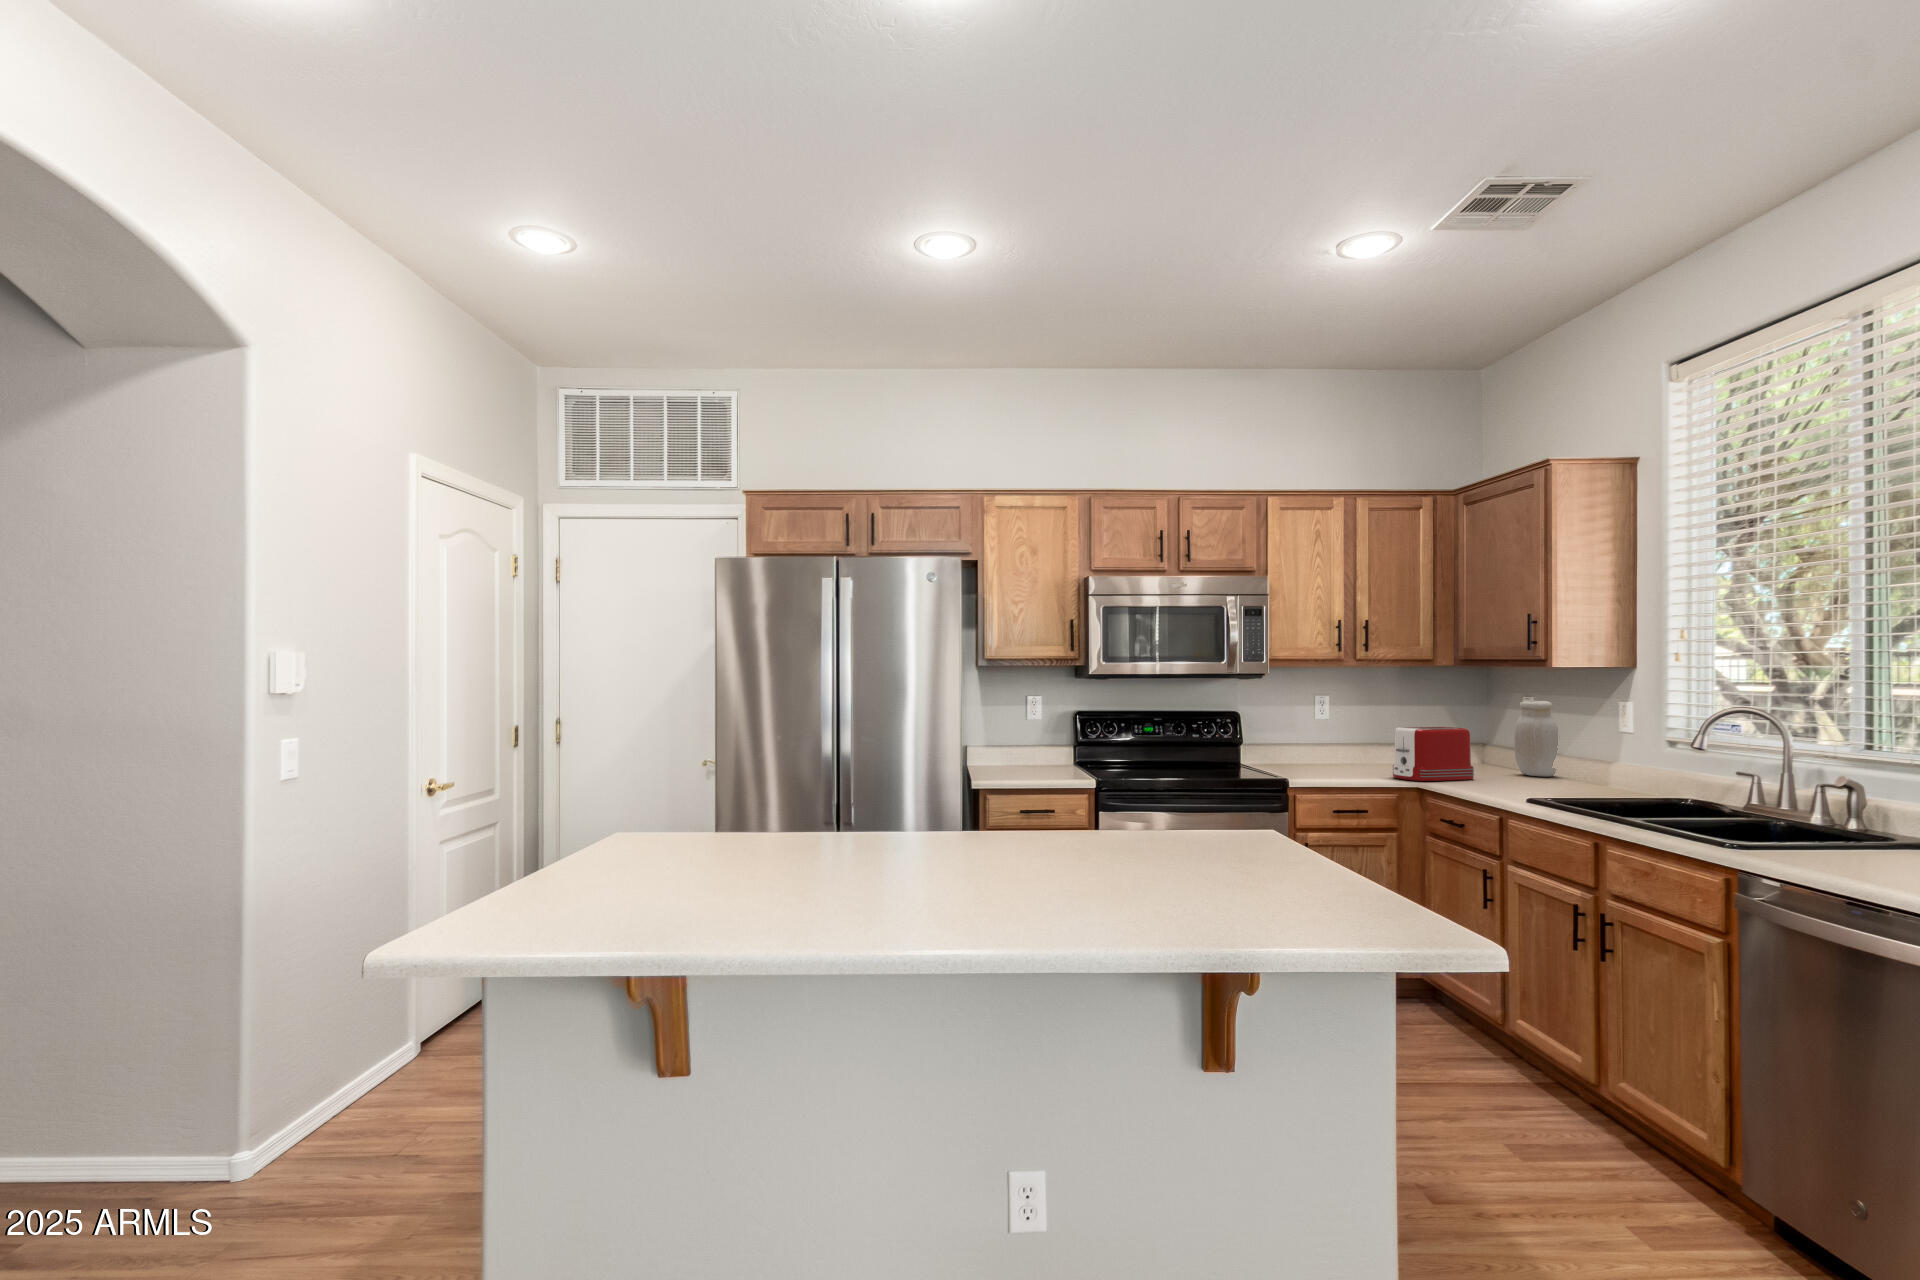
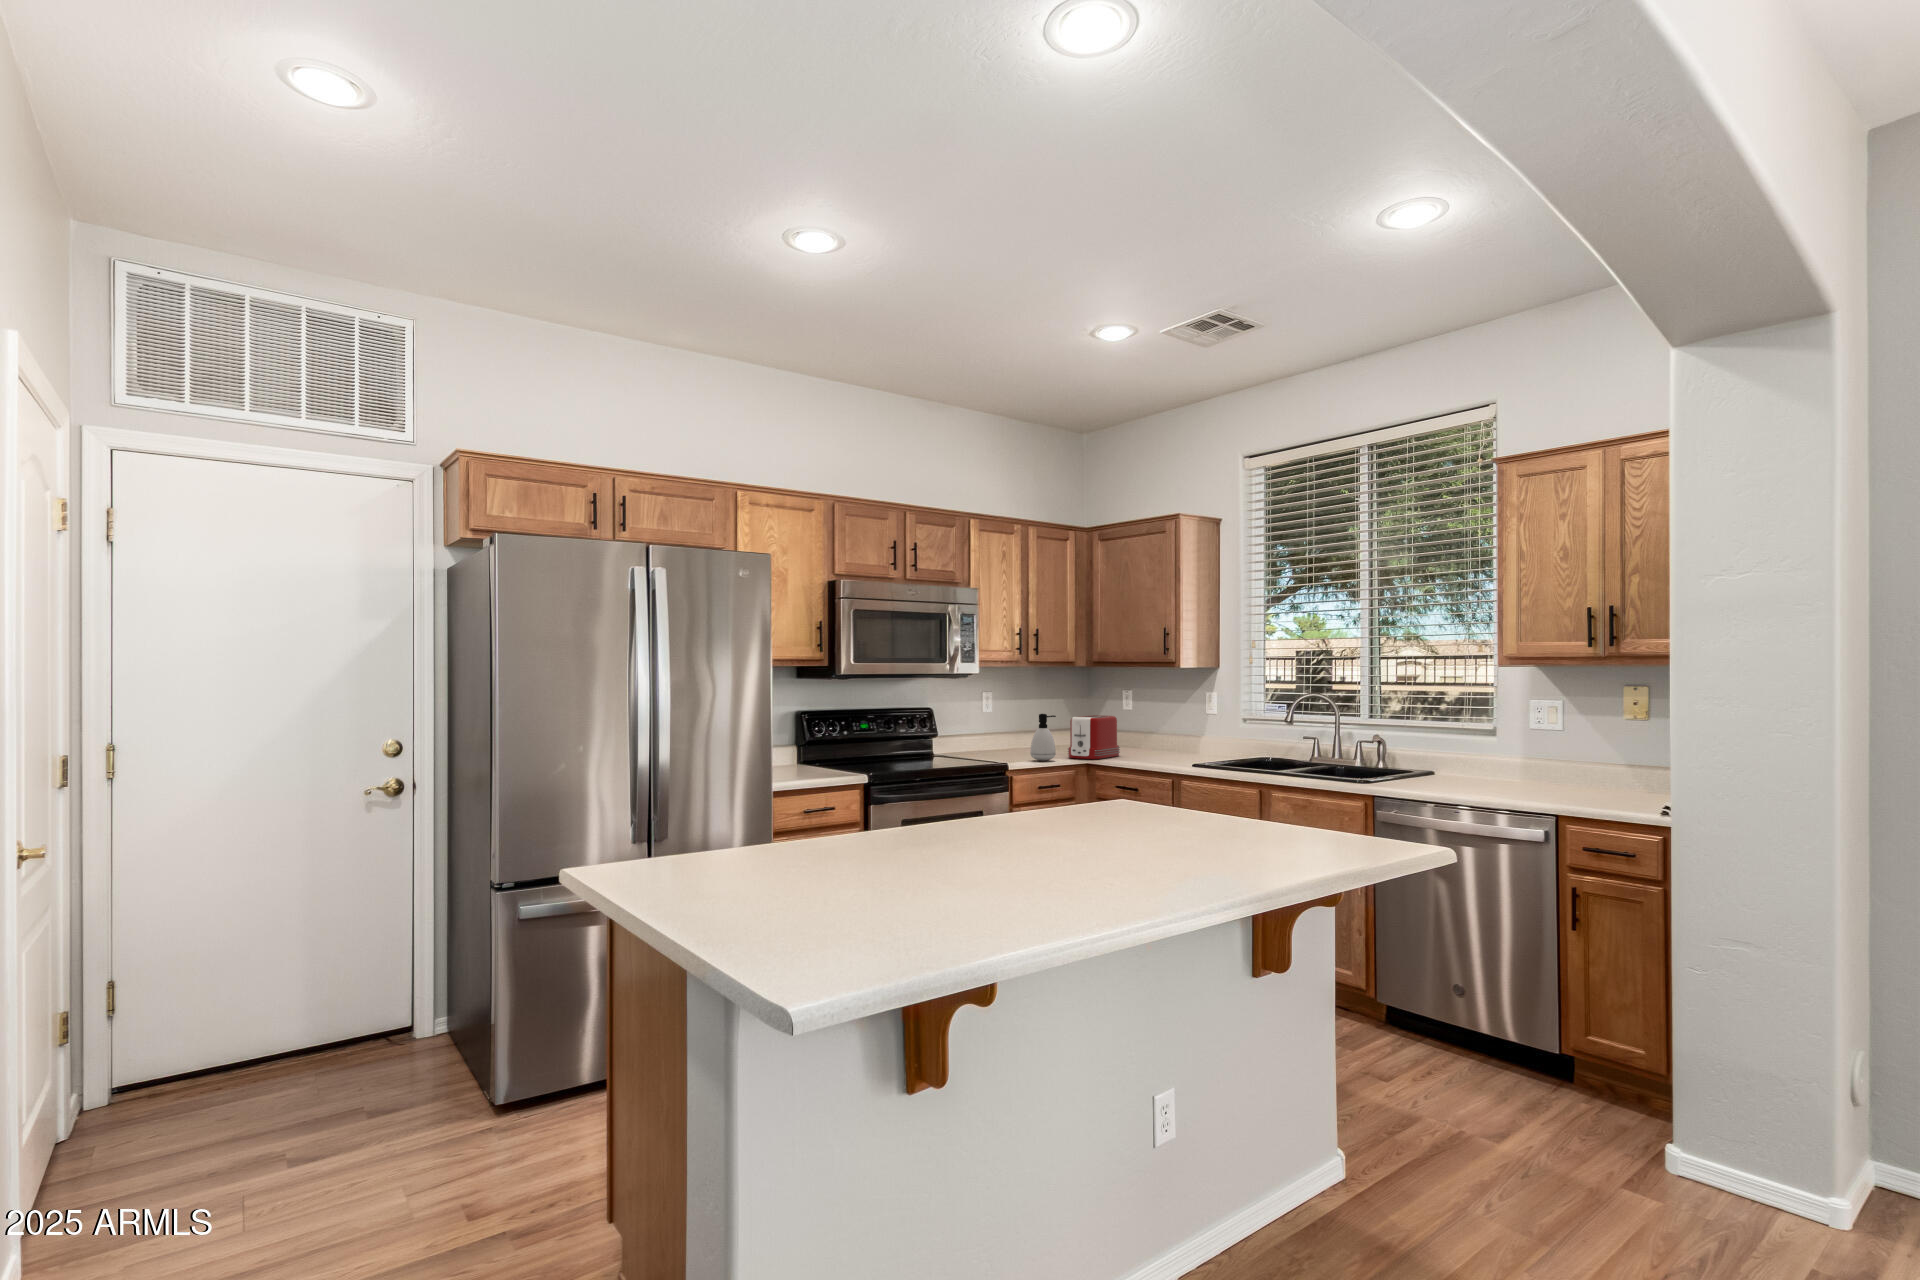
jar: present [1514,701,1558,777] -> none [1130,693,1160,751]
soap dispenser: none [1332,722,1365,778] -> present [1030,714,1056,761]

